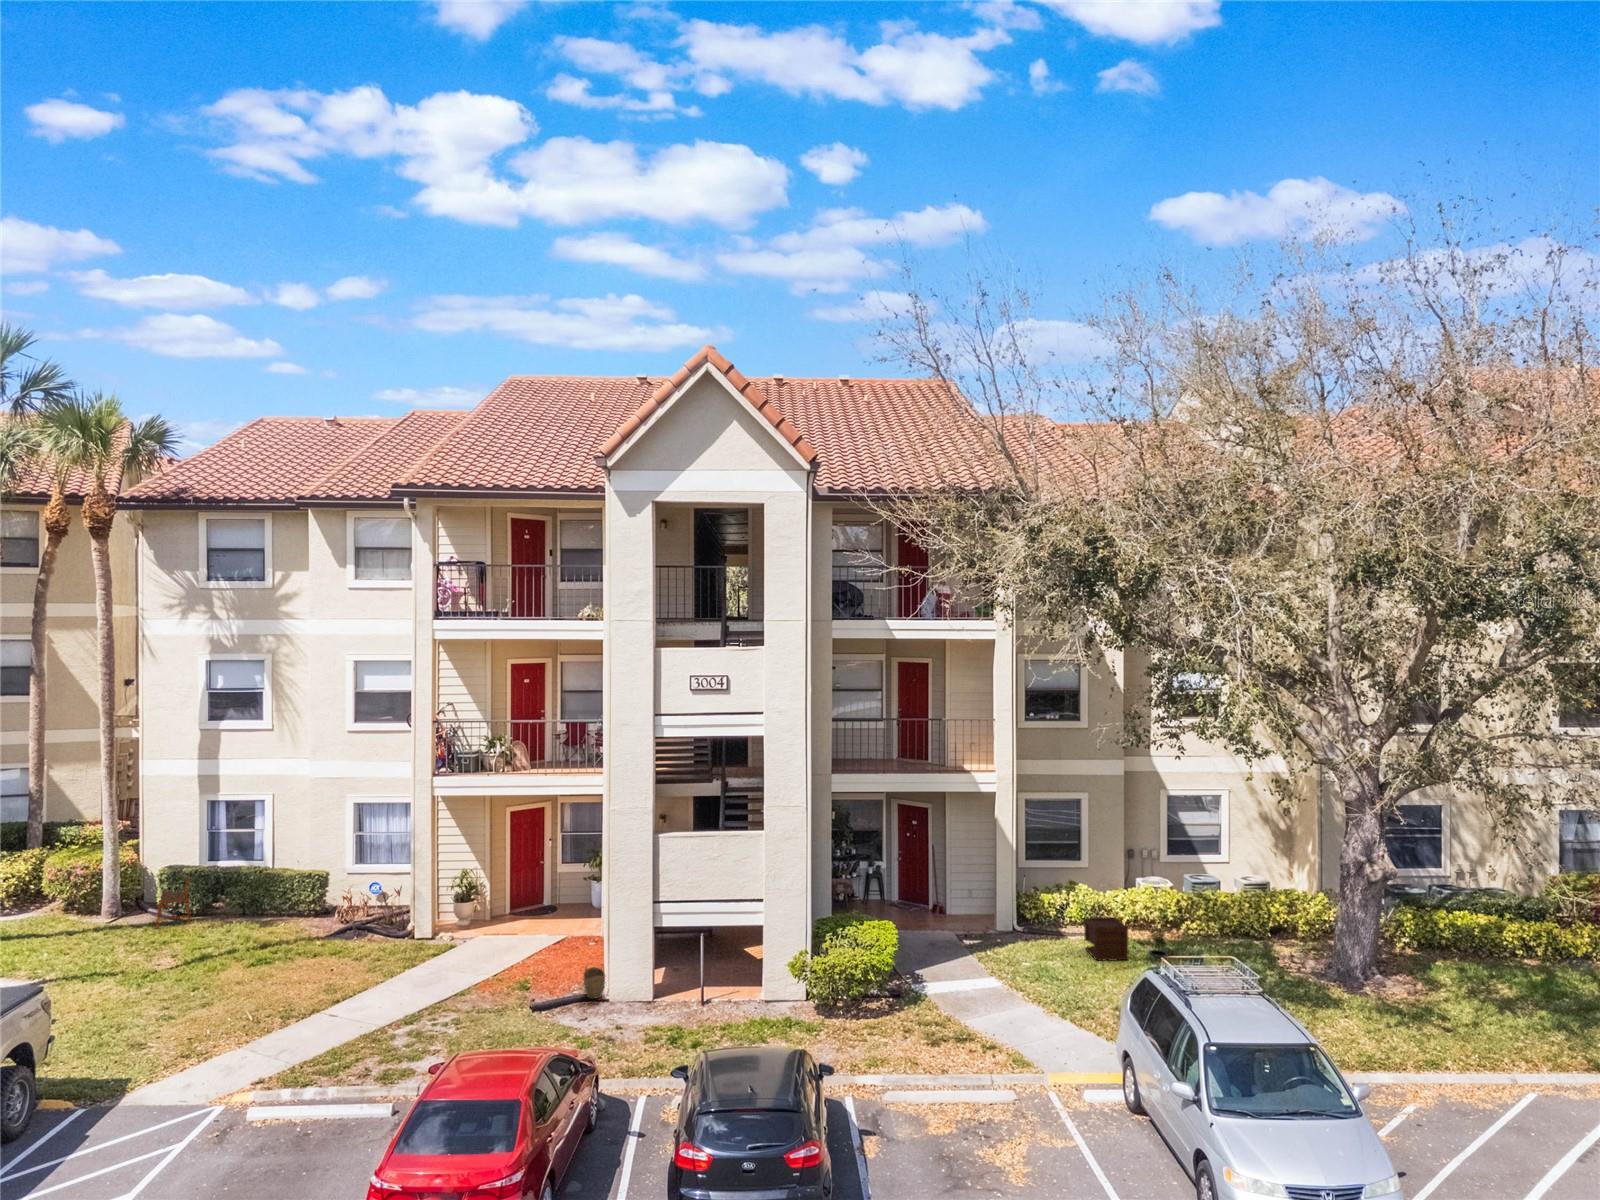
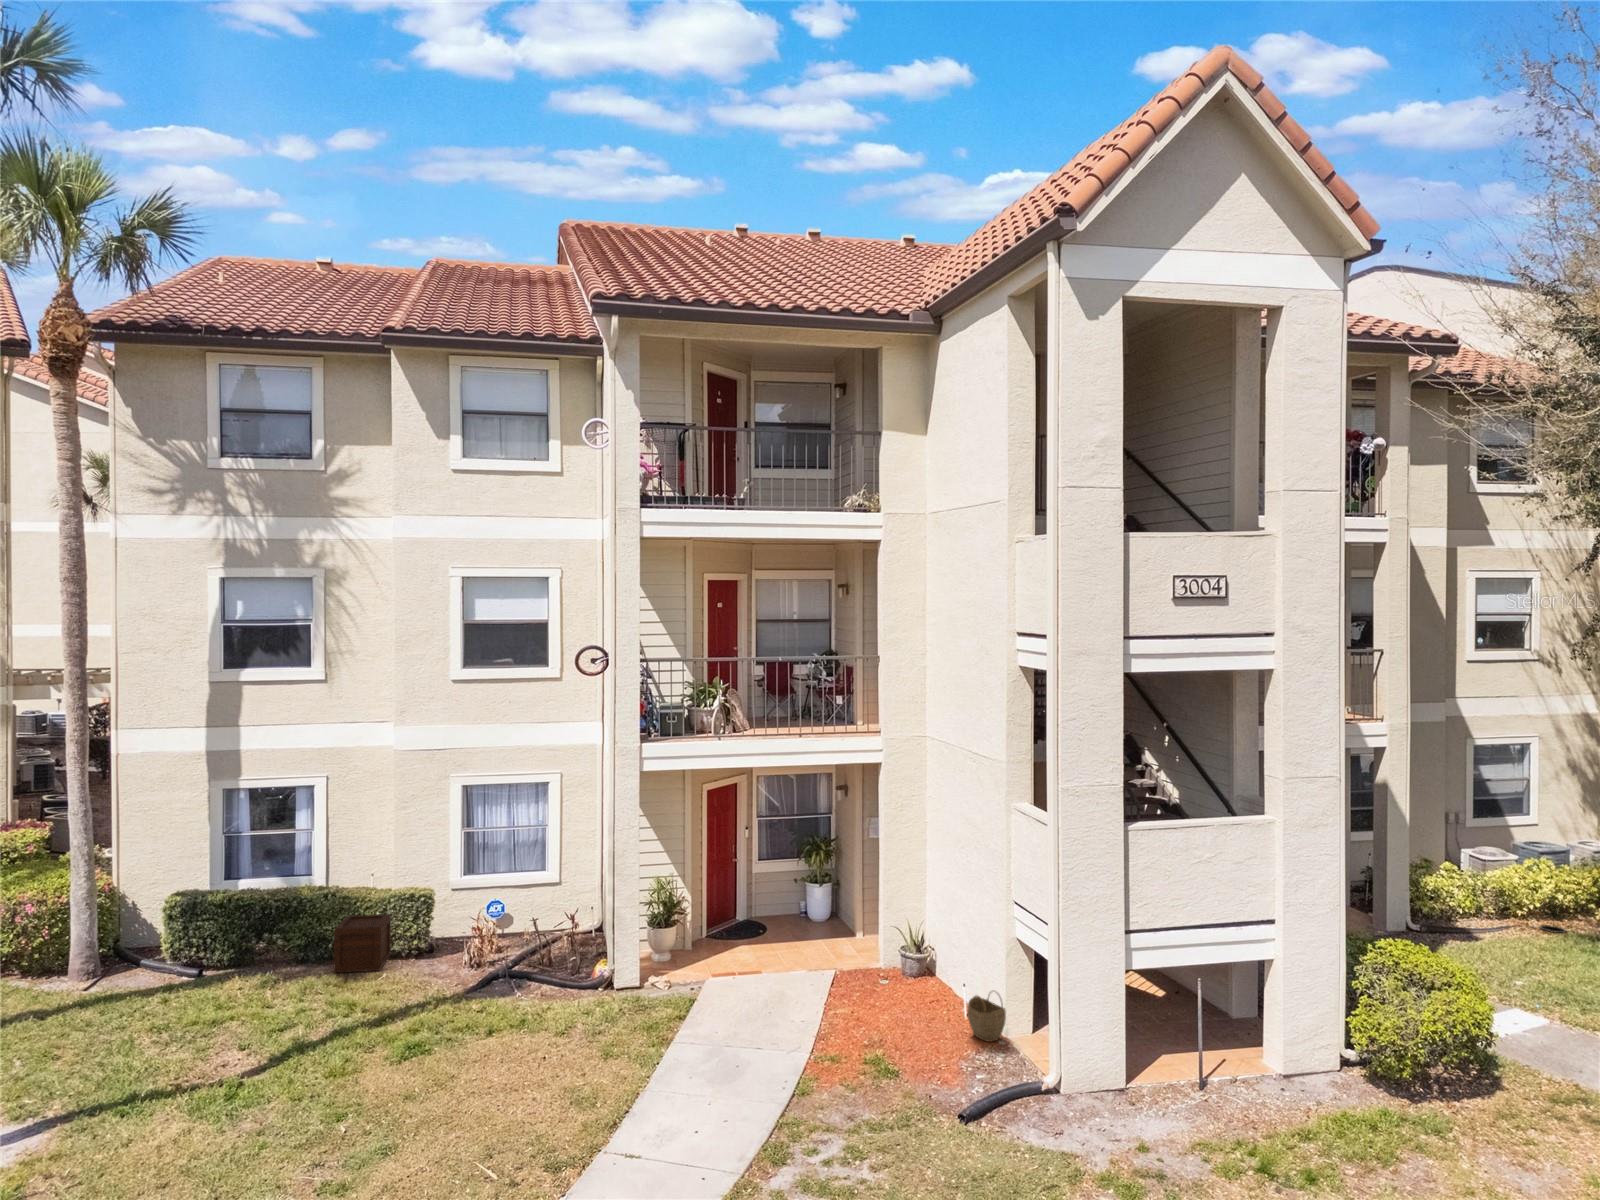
bench: present [156,873,191,929] -> none [164,895,233,991]
wooden crate: present [1084,917,1128,960] -> present [333,914,391,973]

